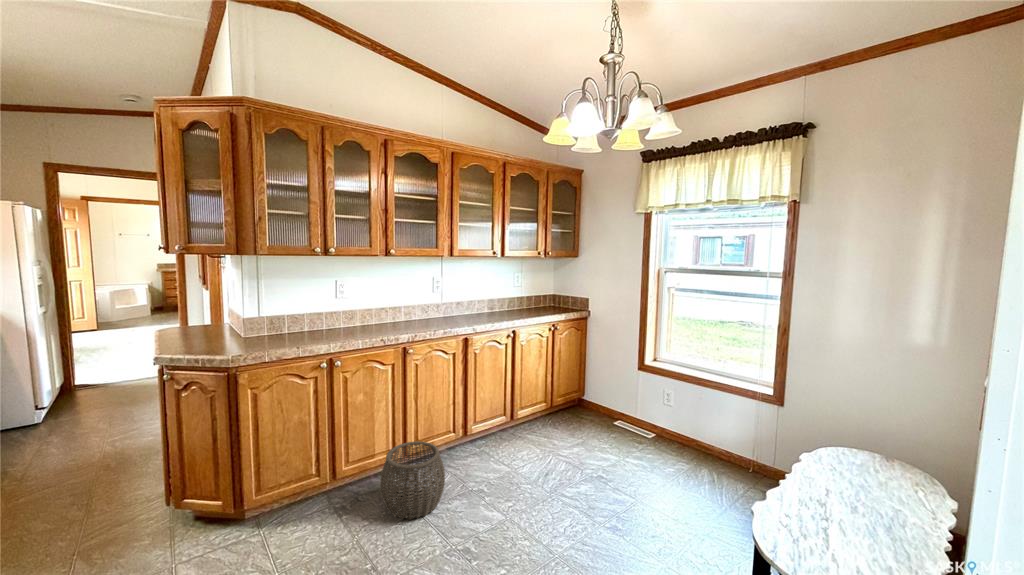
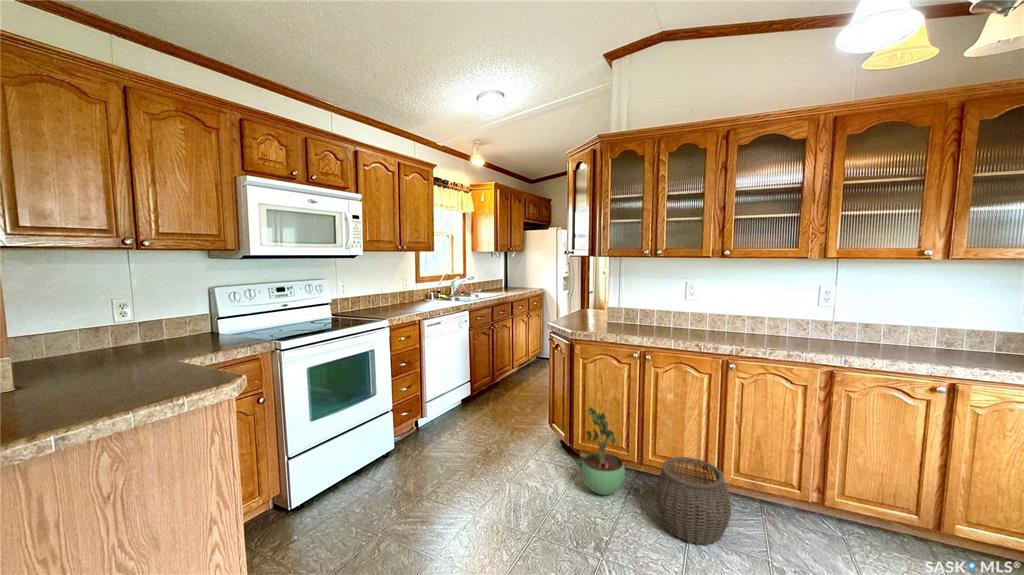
potted plant: none [279,440,344,538] -> present [581,407,625,495]

